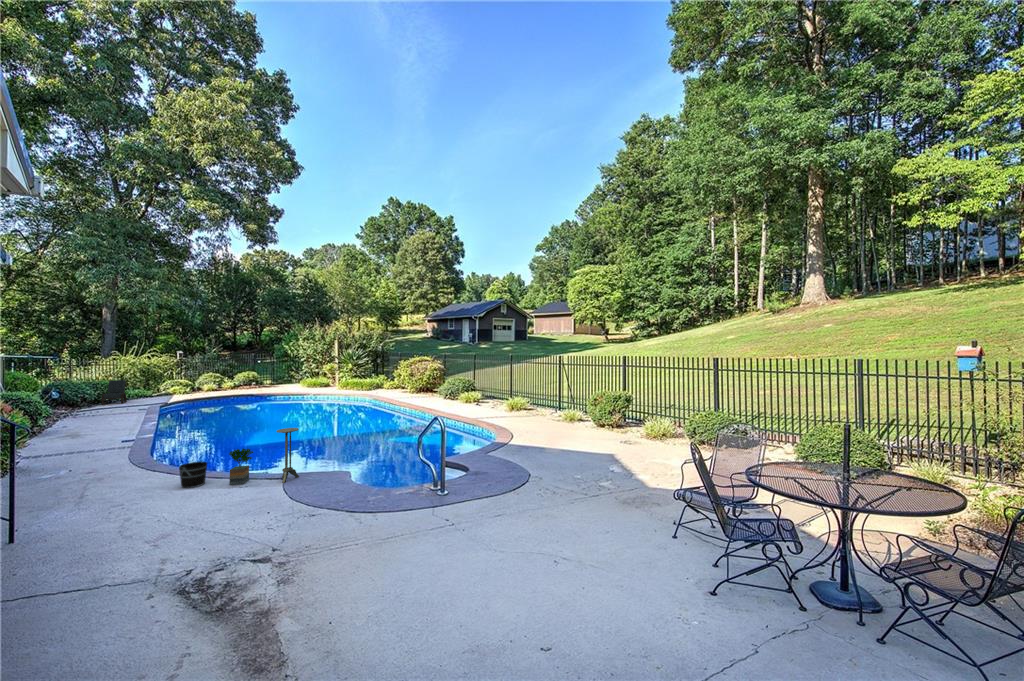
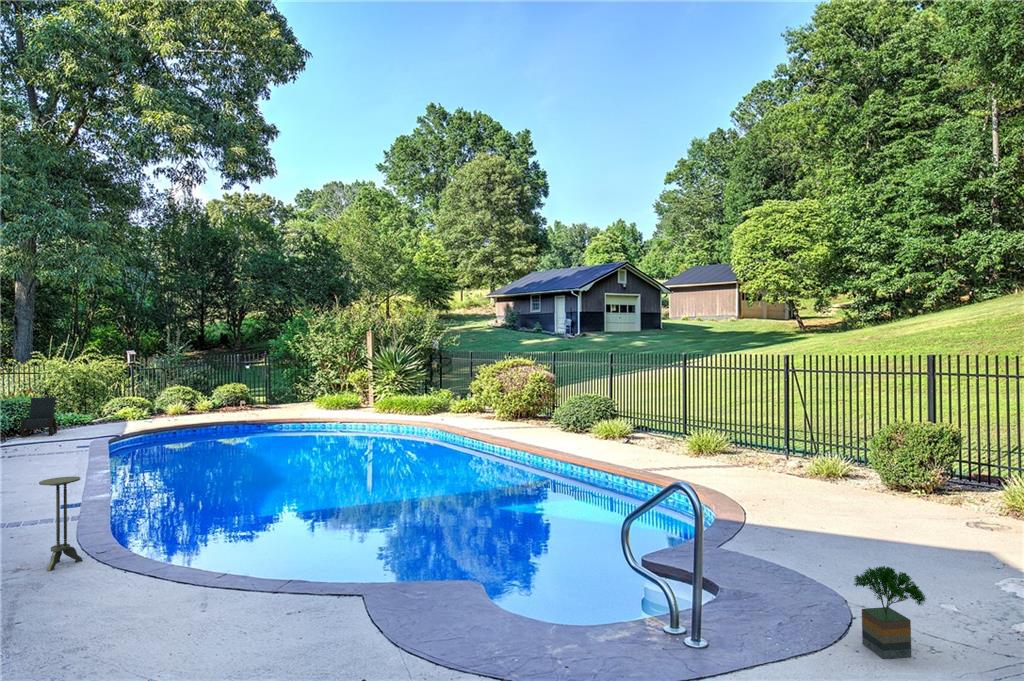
side table: present [277,428,299,483] -> present [39,476,82,571]
potted tree: present [229,449,253,485] -> present [854,566,926,659]
bucket: present [179,461,207,488] -> none [202,591,259,663]

